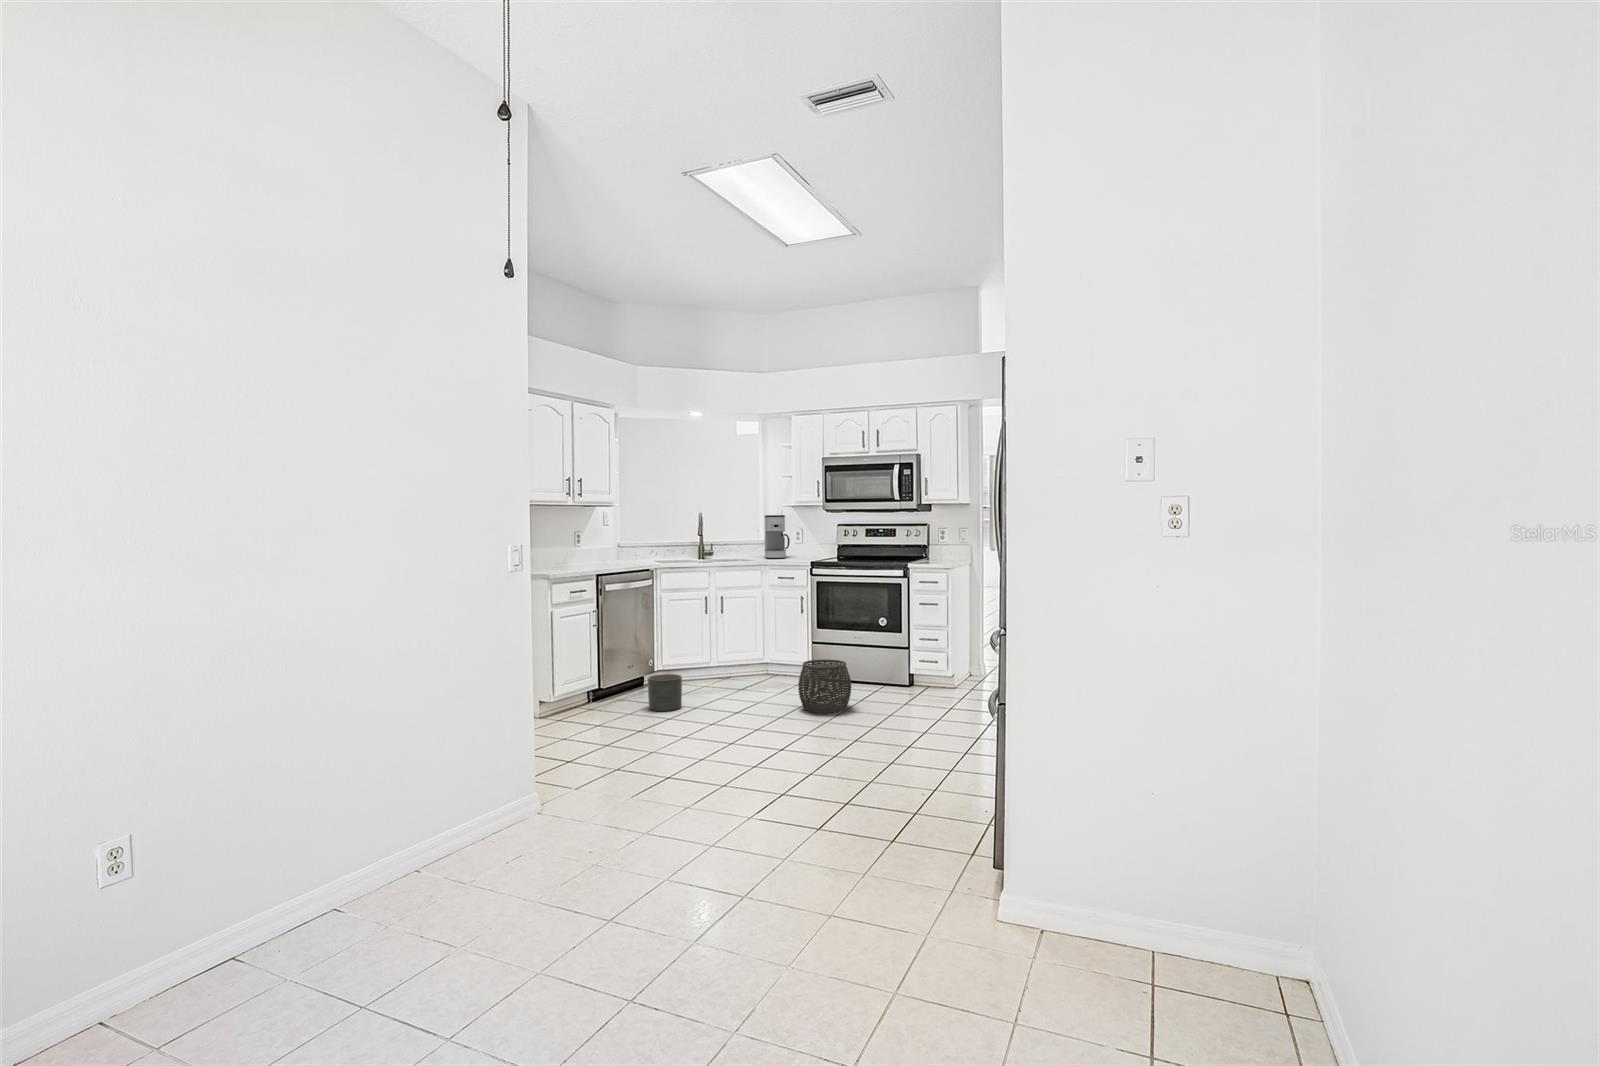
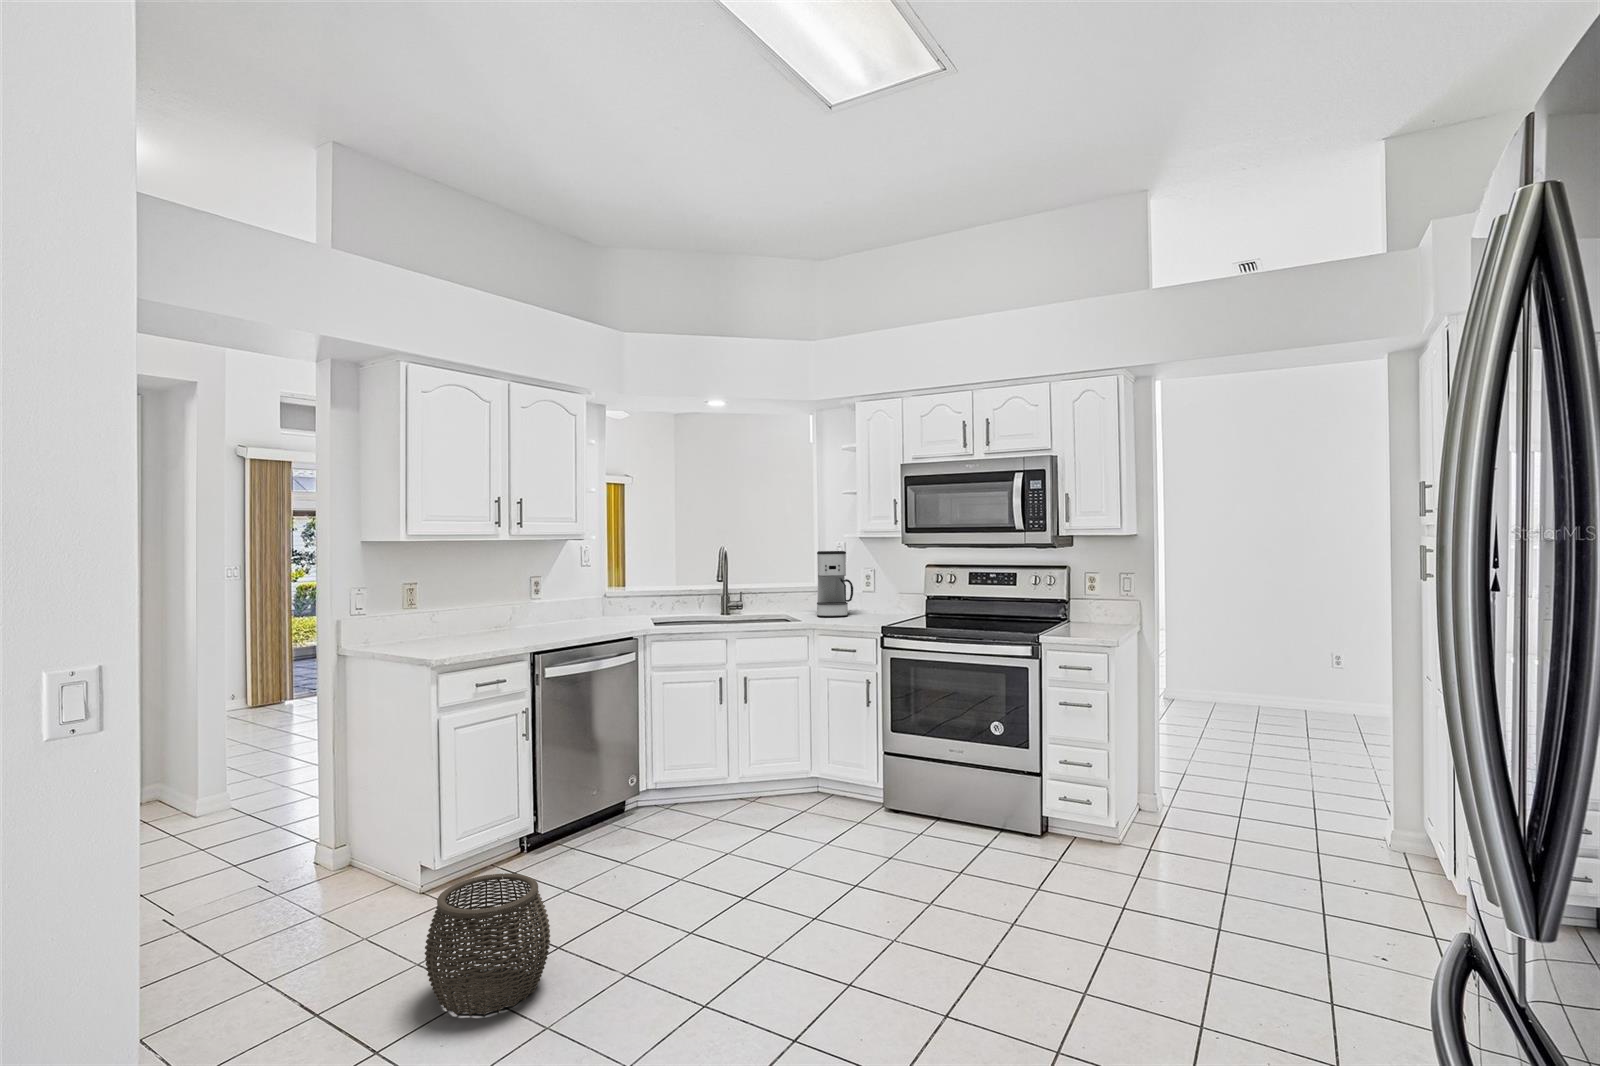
woven basket: present [798,659,852,713] -> present [425,873,550,1016]
planter: present [648,674,682,711] -> none [601,816,658,886]

